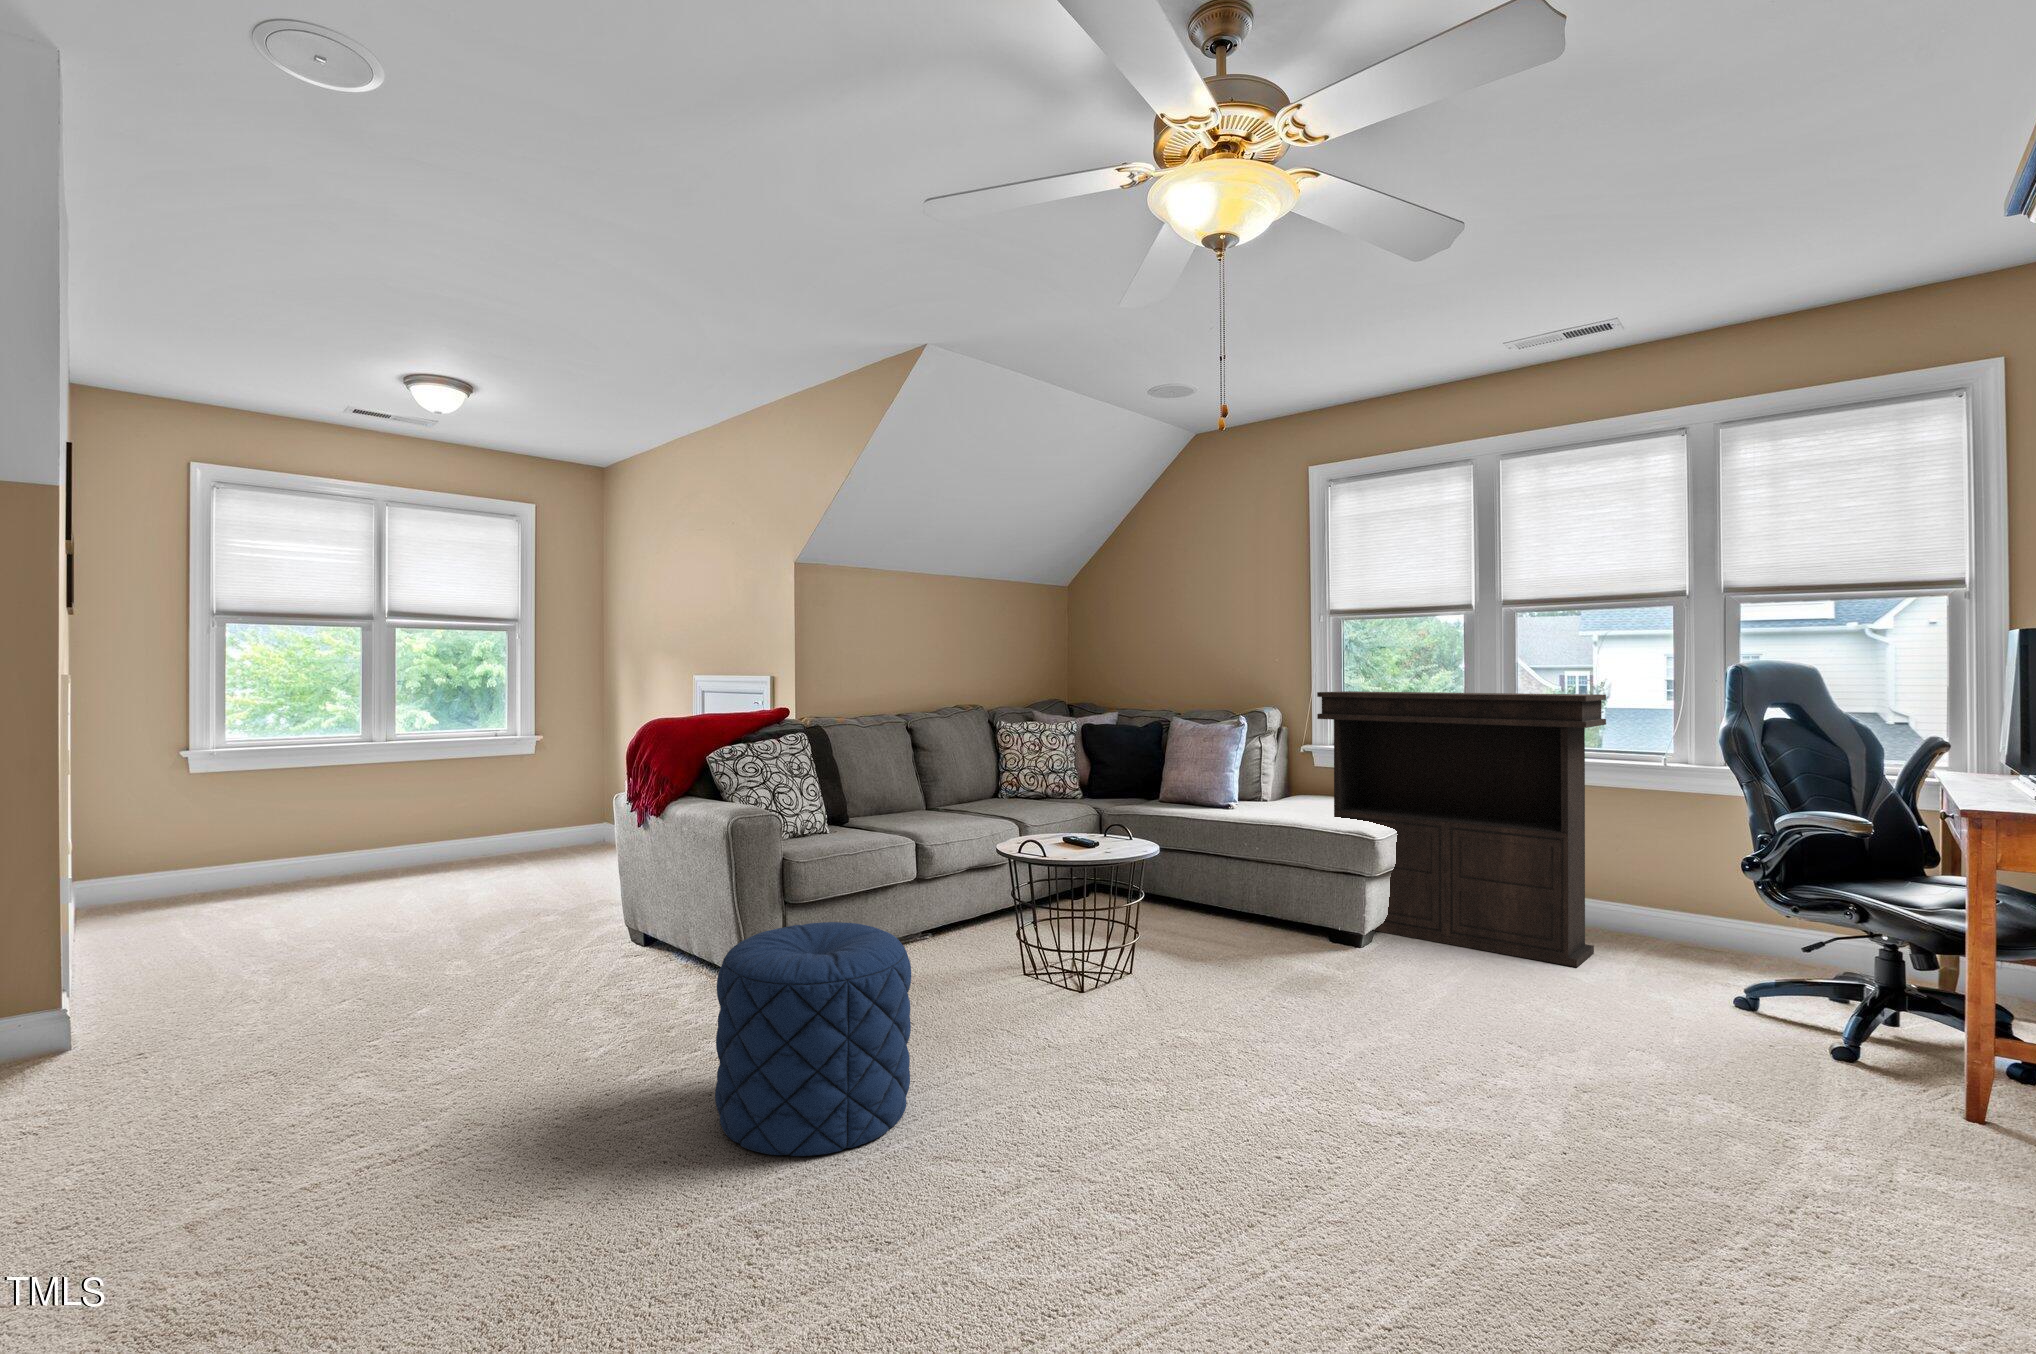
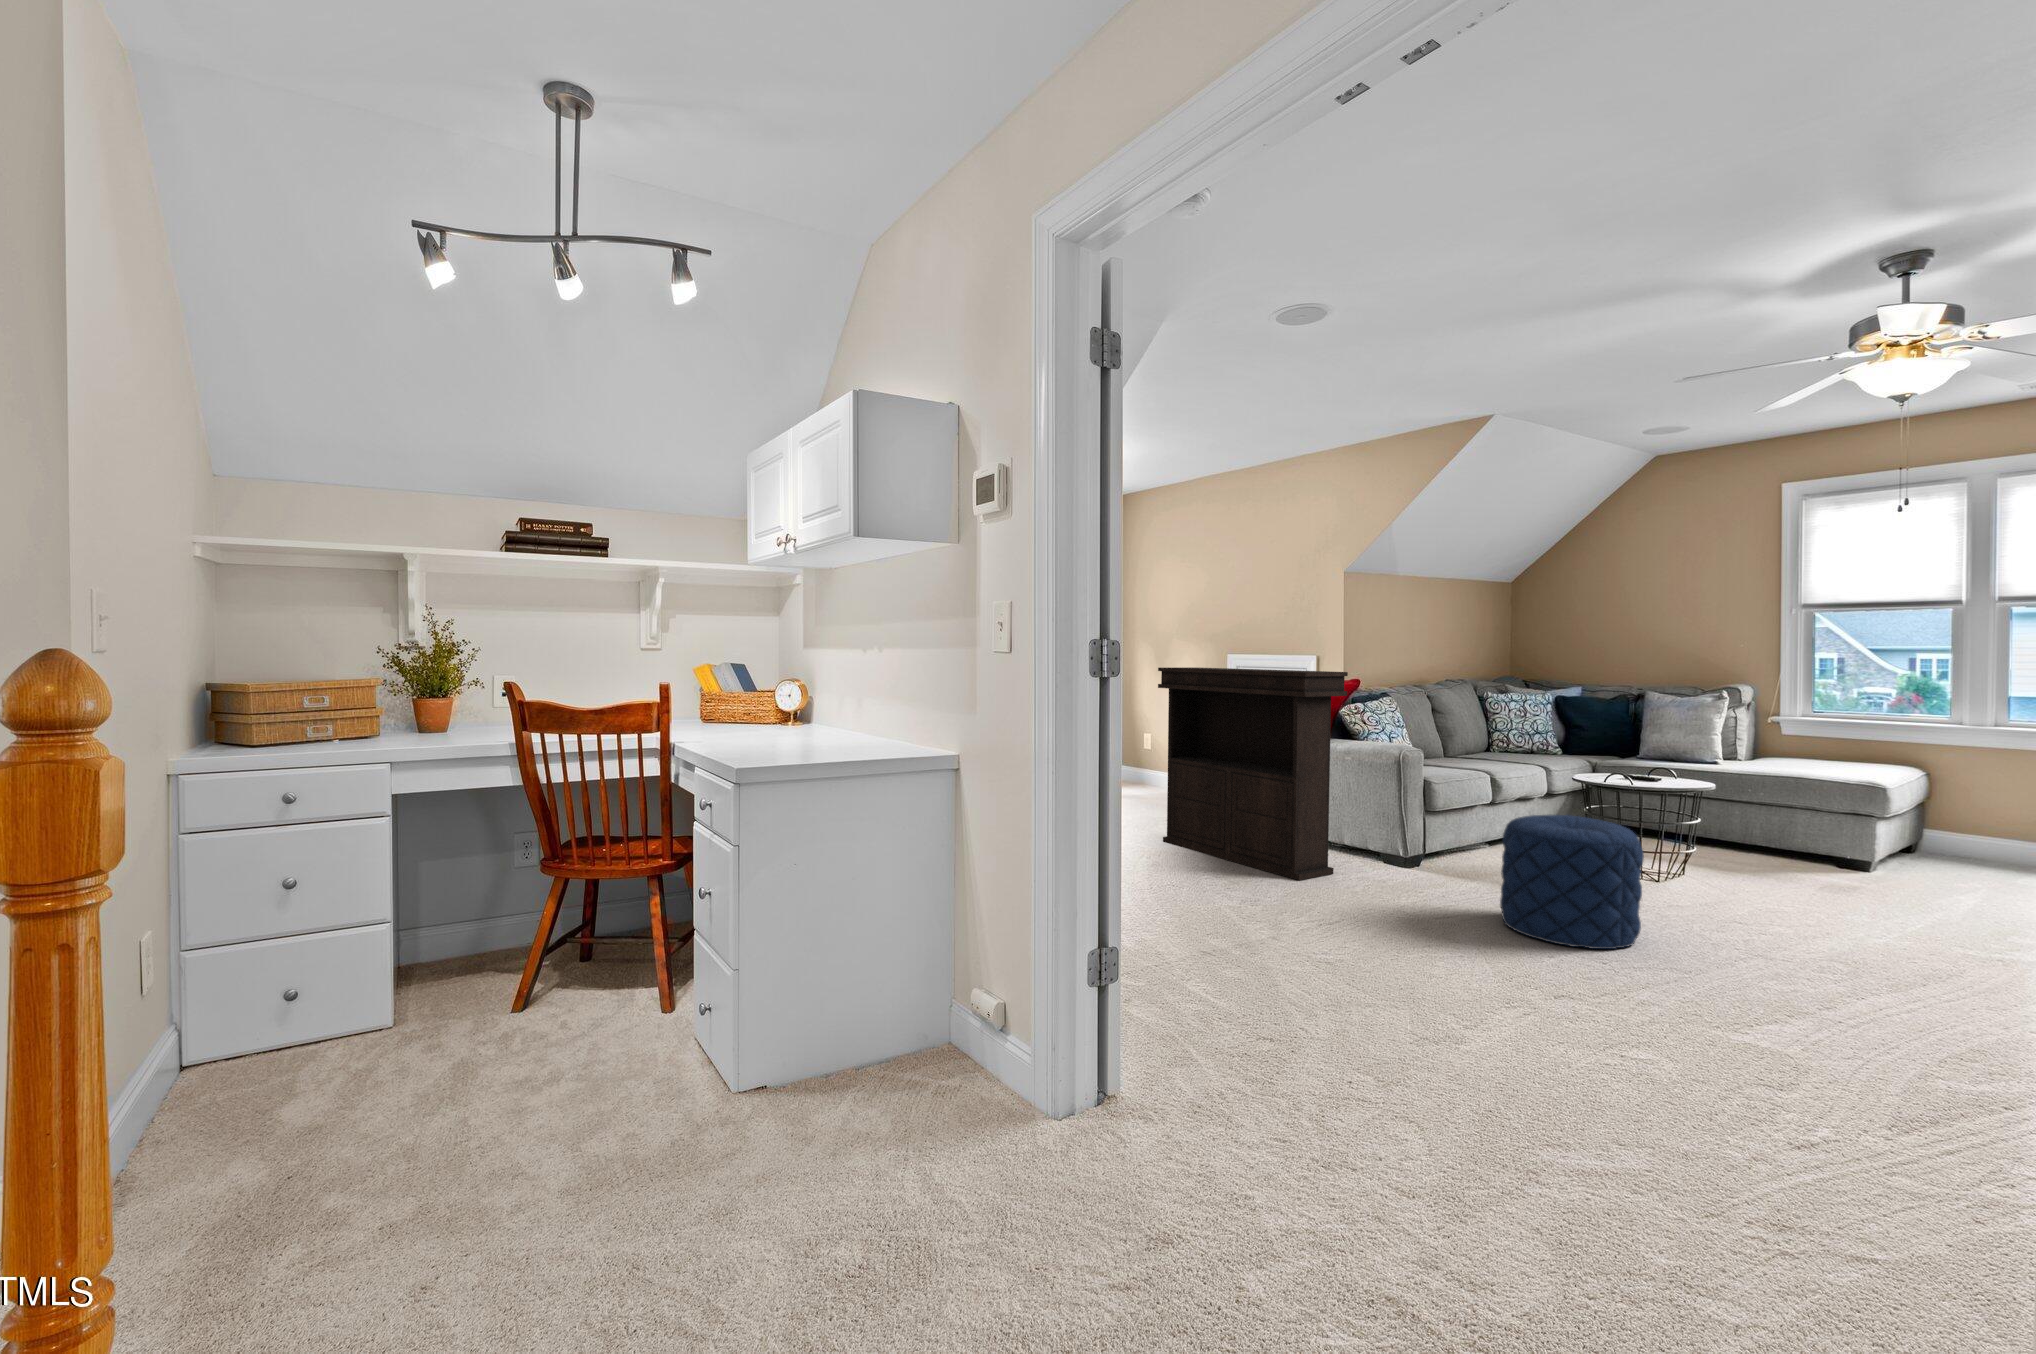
console table: present [1317,691,1606,967] -> present [1158,667,1348,880]

